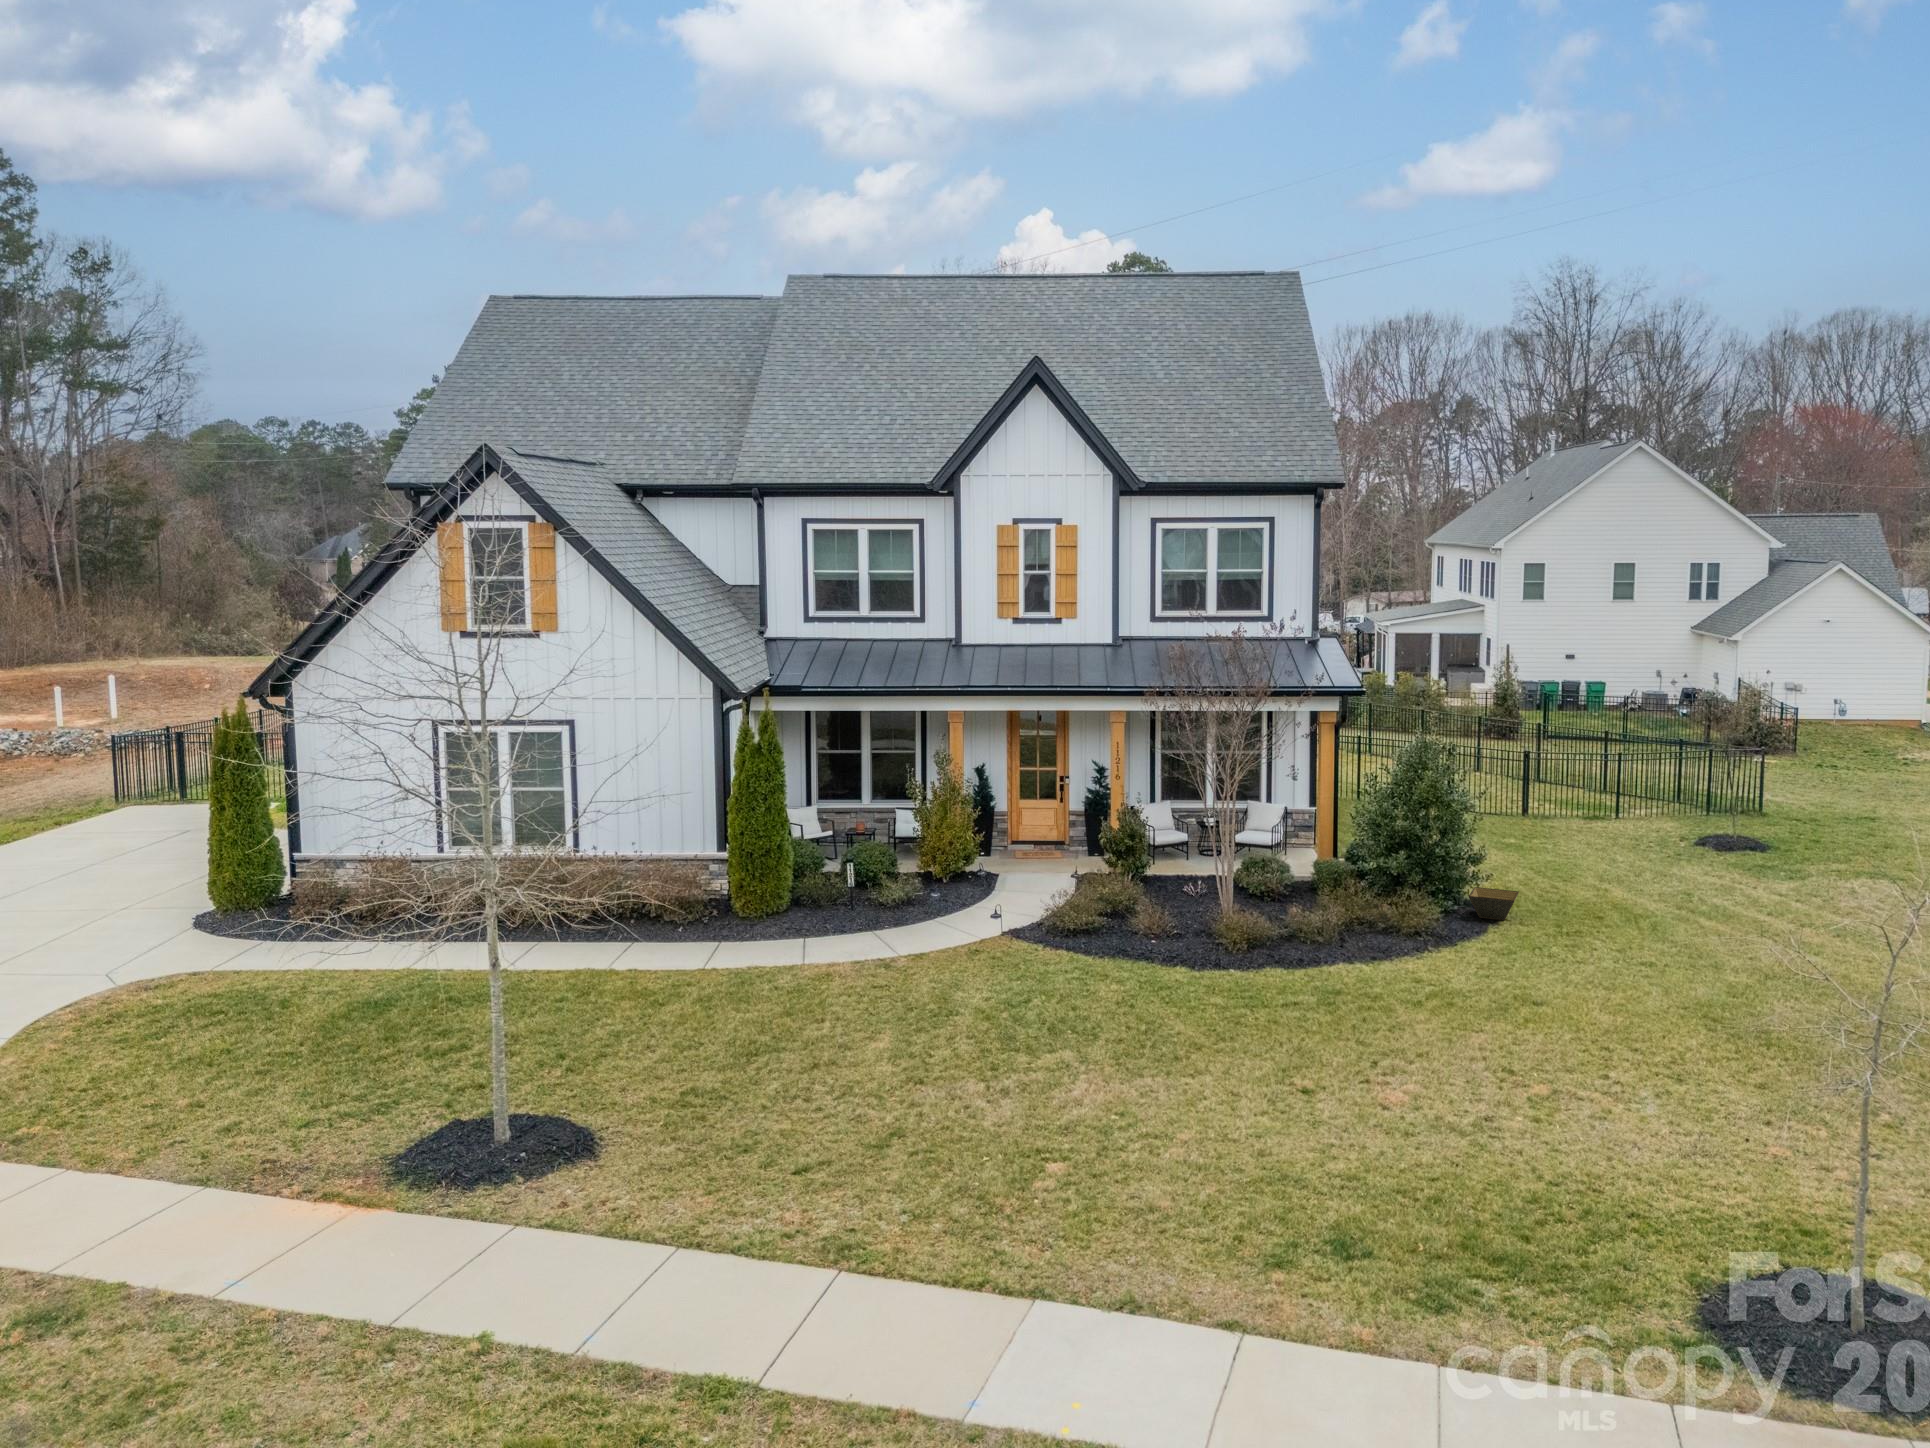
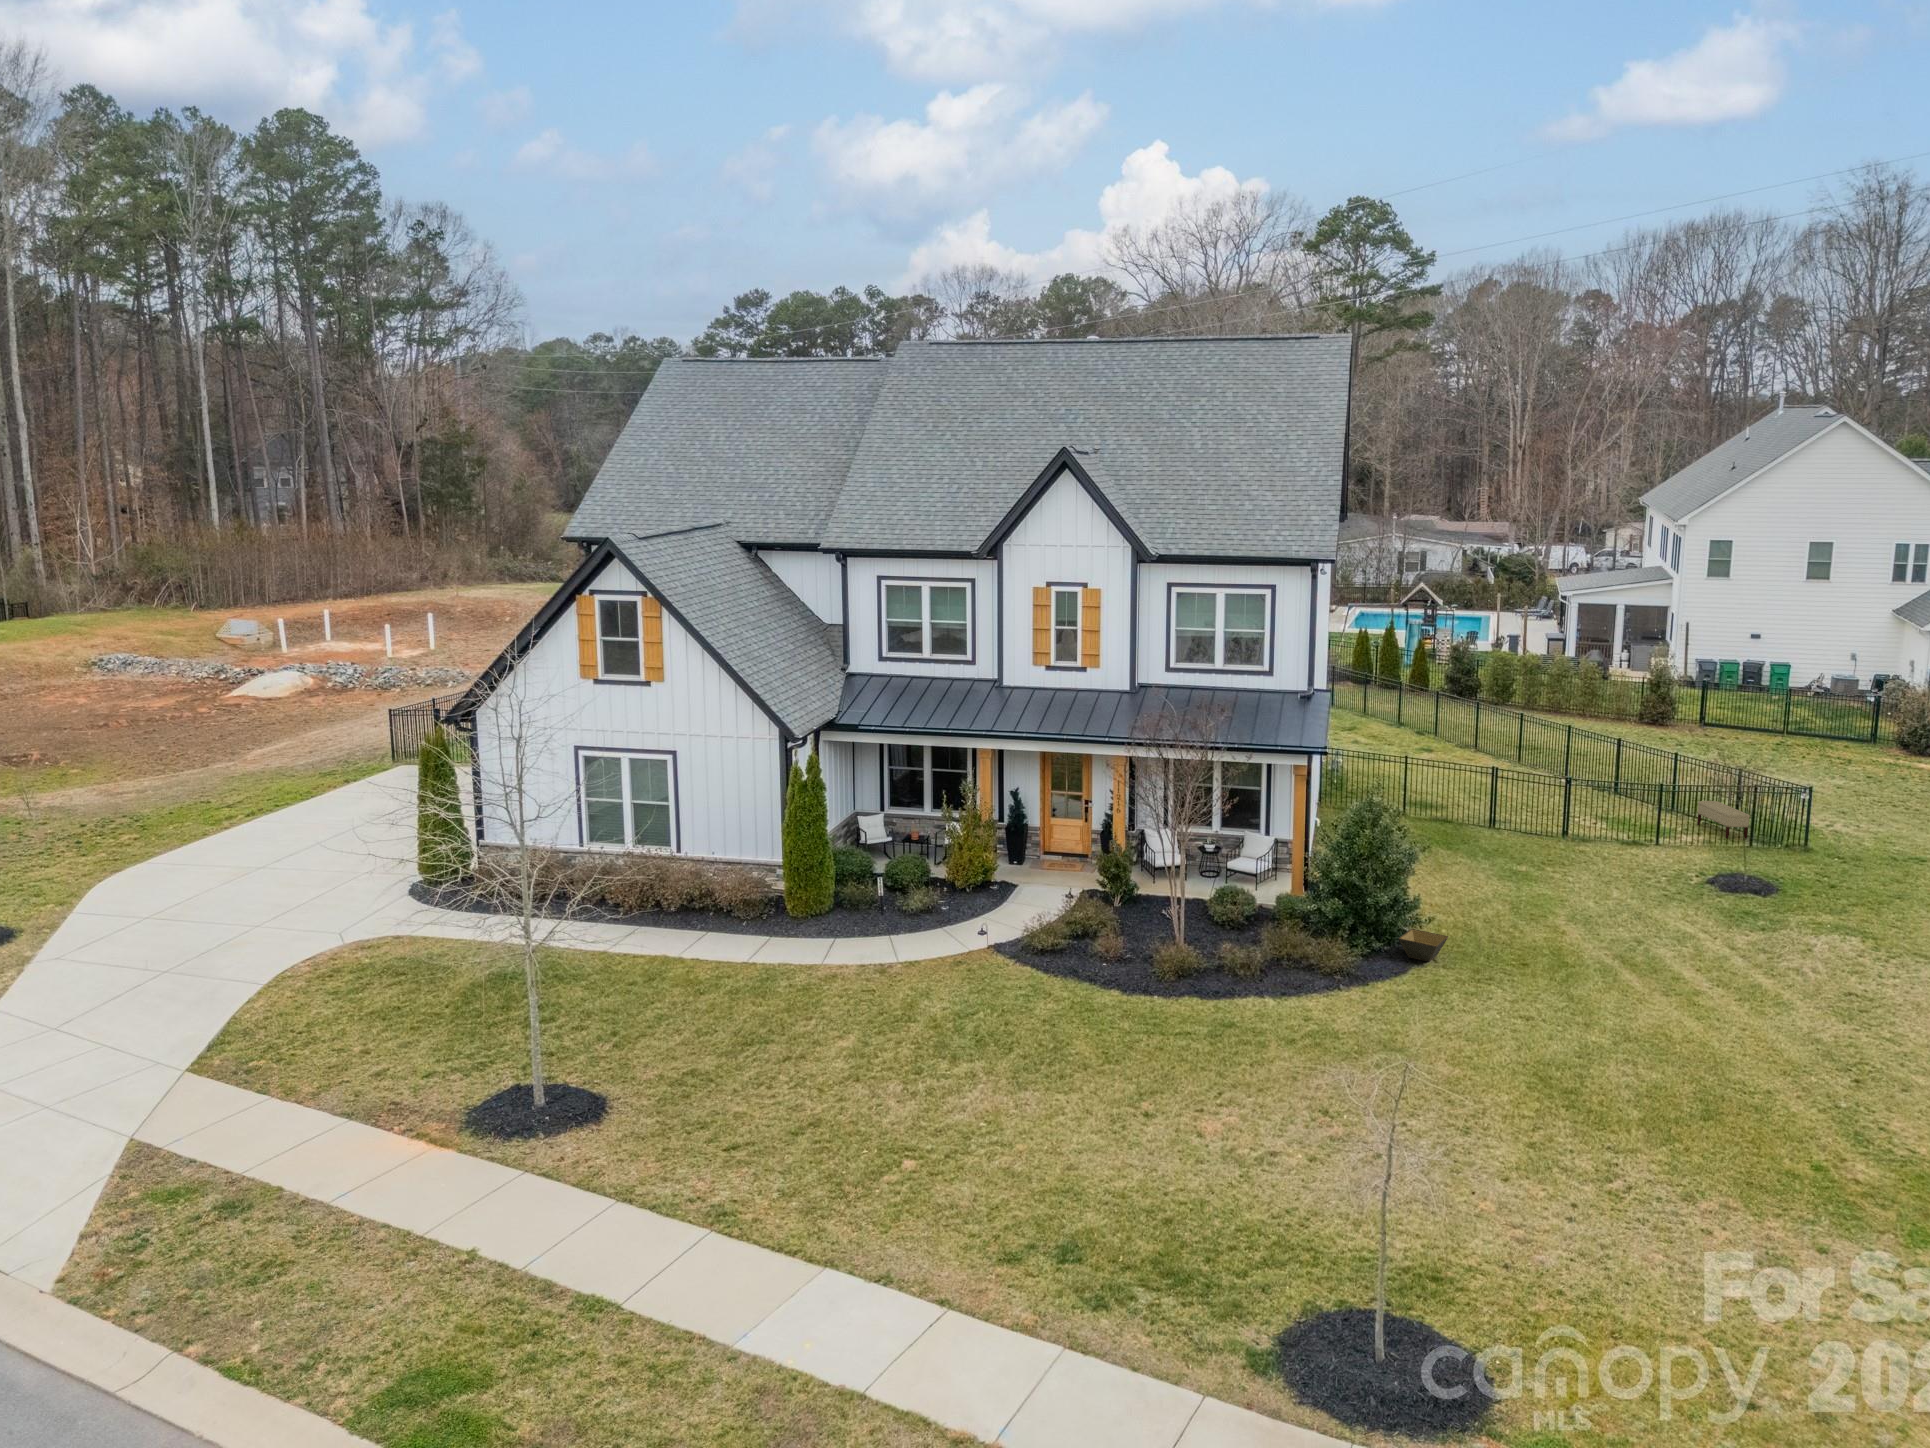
bench: none [1661,769,1720,805] -> present [1697,801,1750,839]

